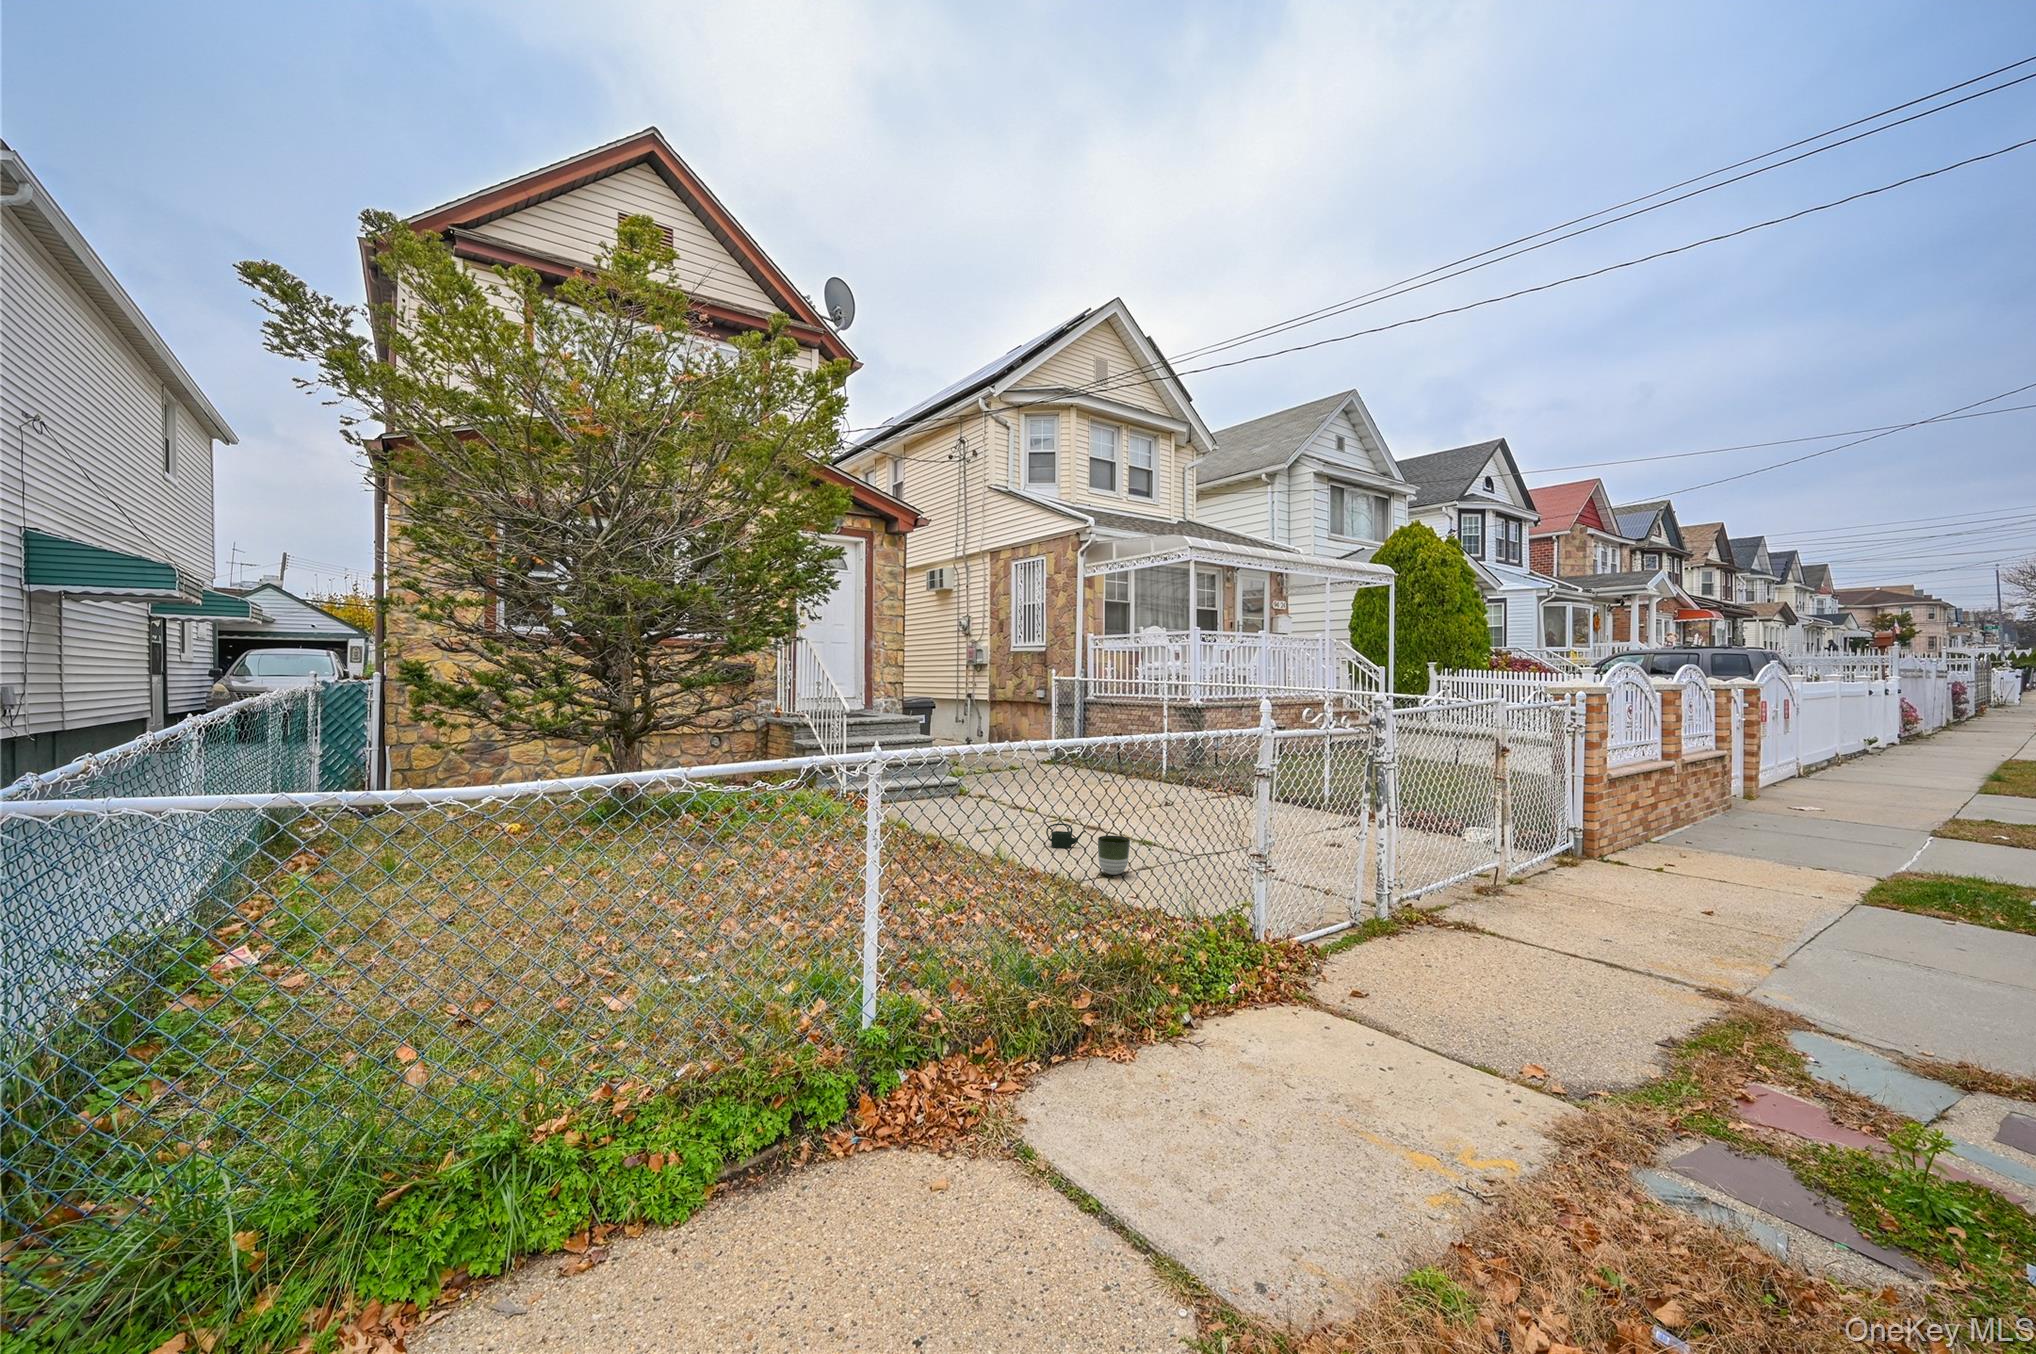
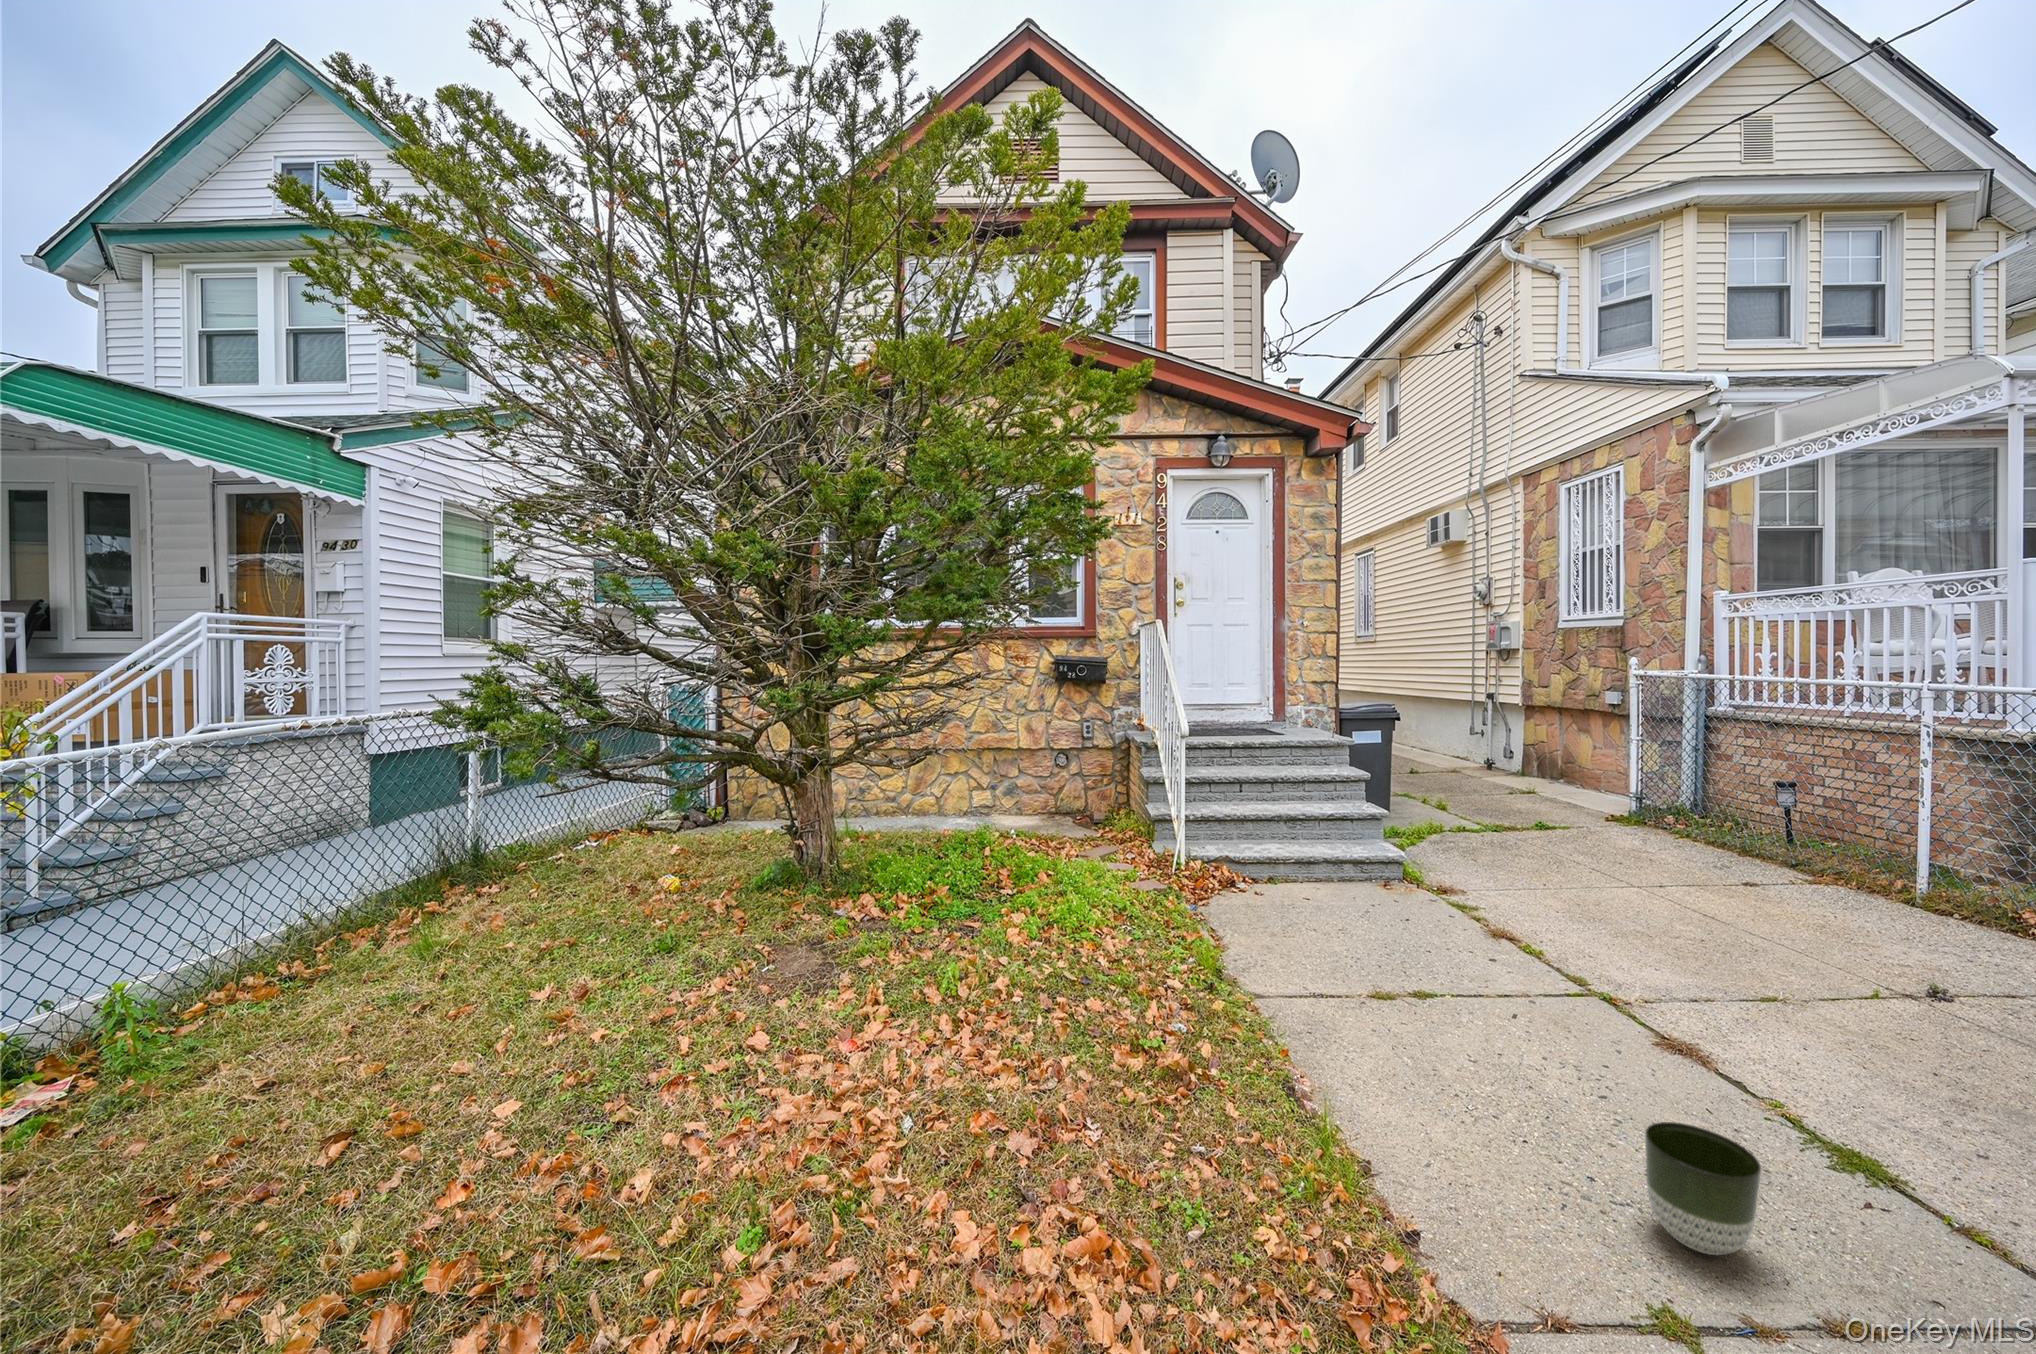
watering can: present [1046,823,1086,848] -> none [1525,1017,1636,1083]

